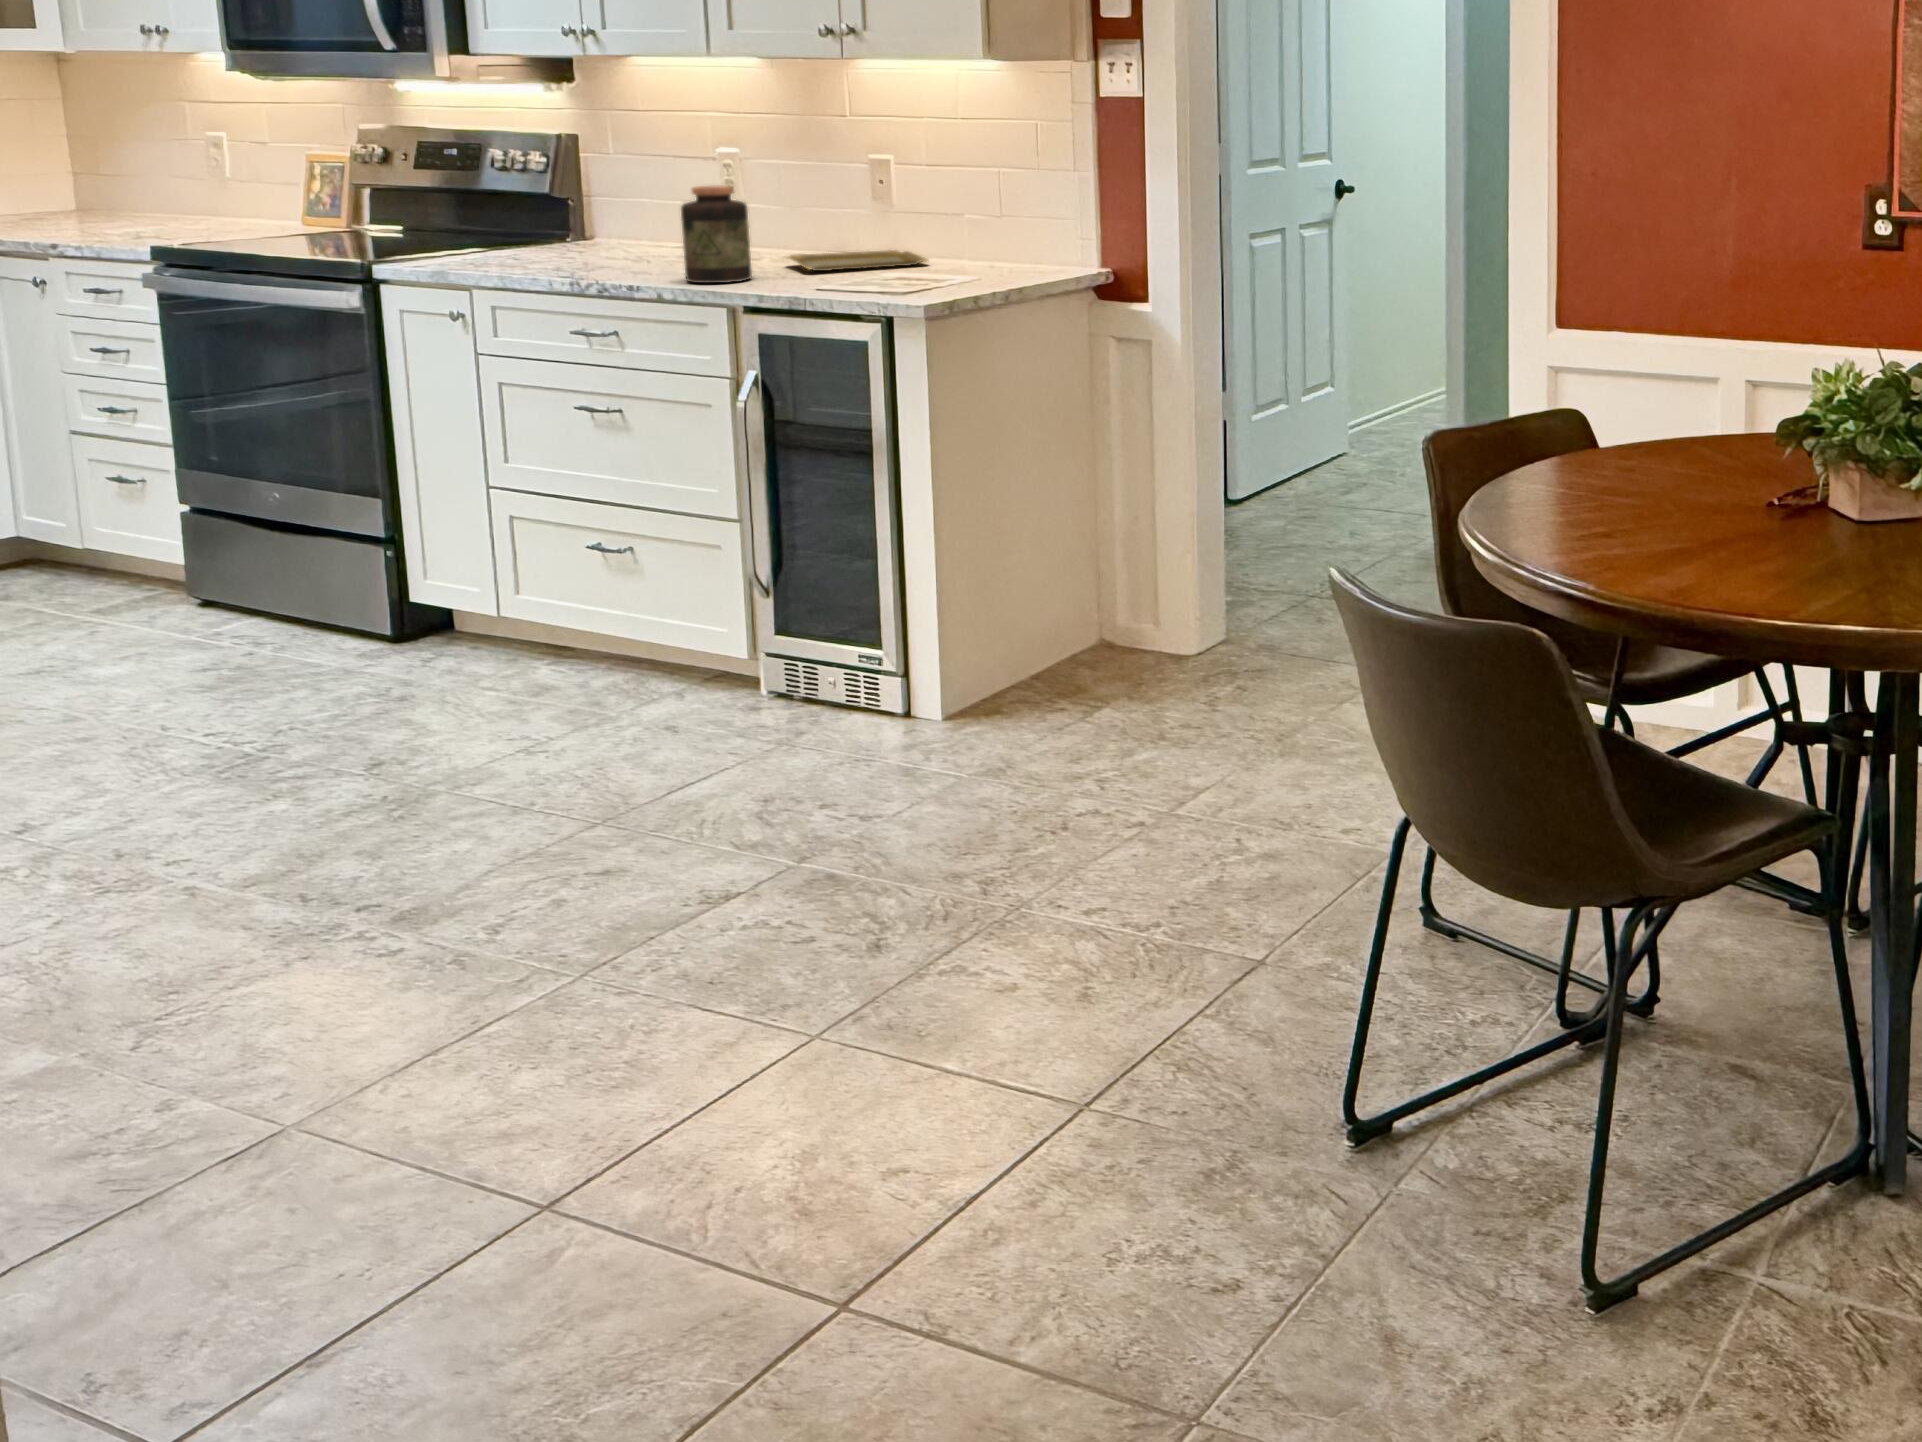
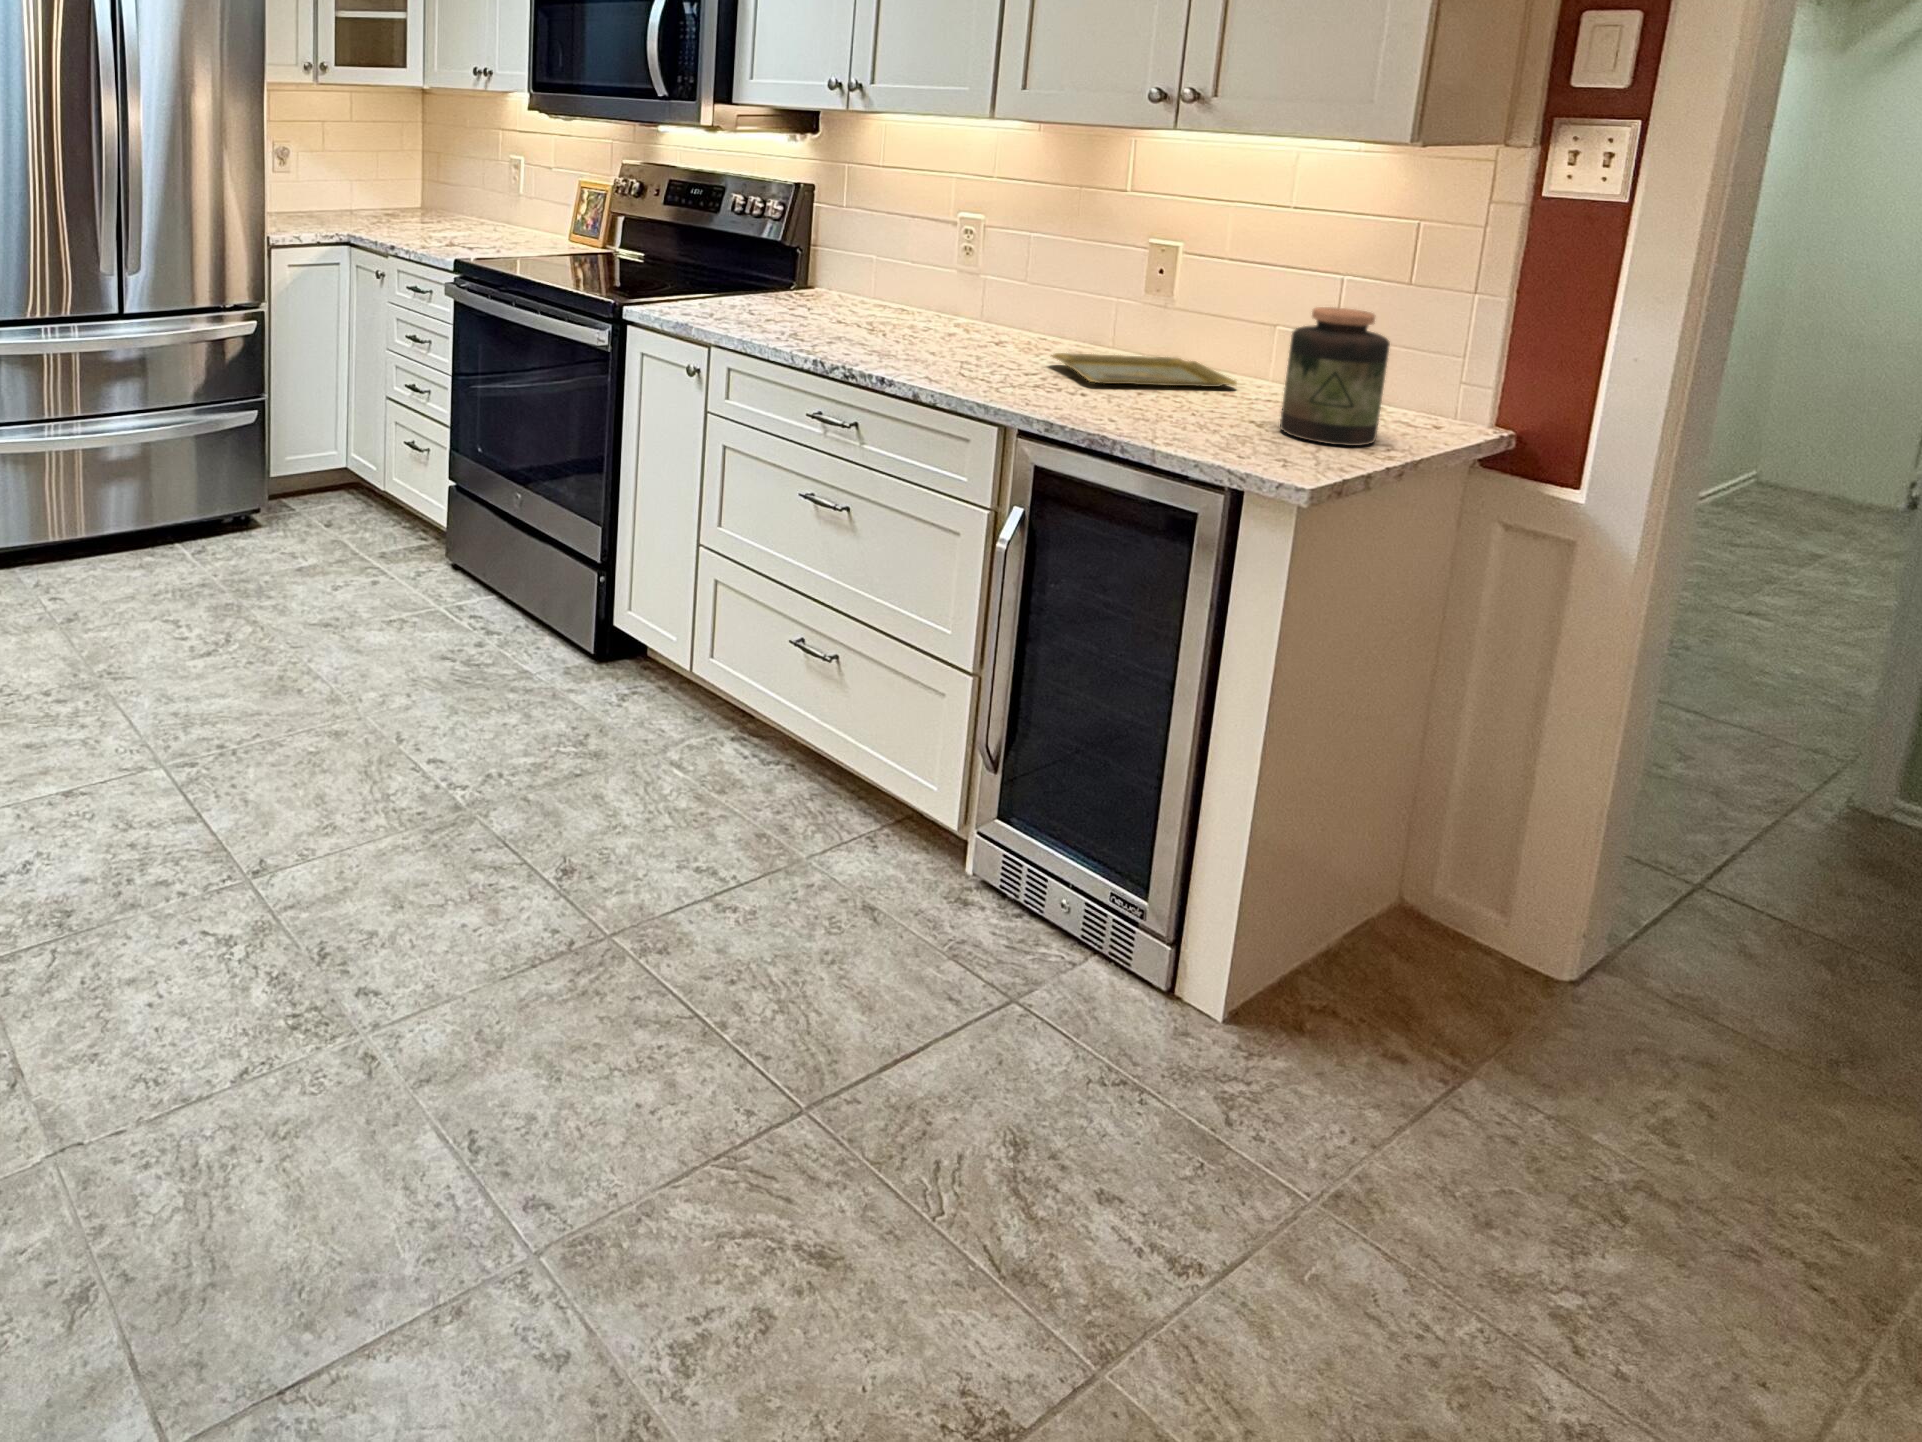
jar: present [681,186,752,283] -> present [1280,307,1390,446]

